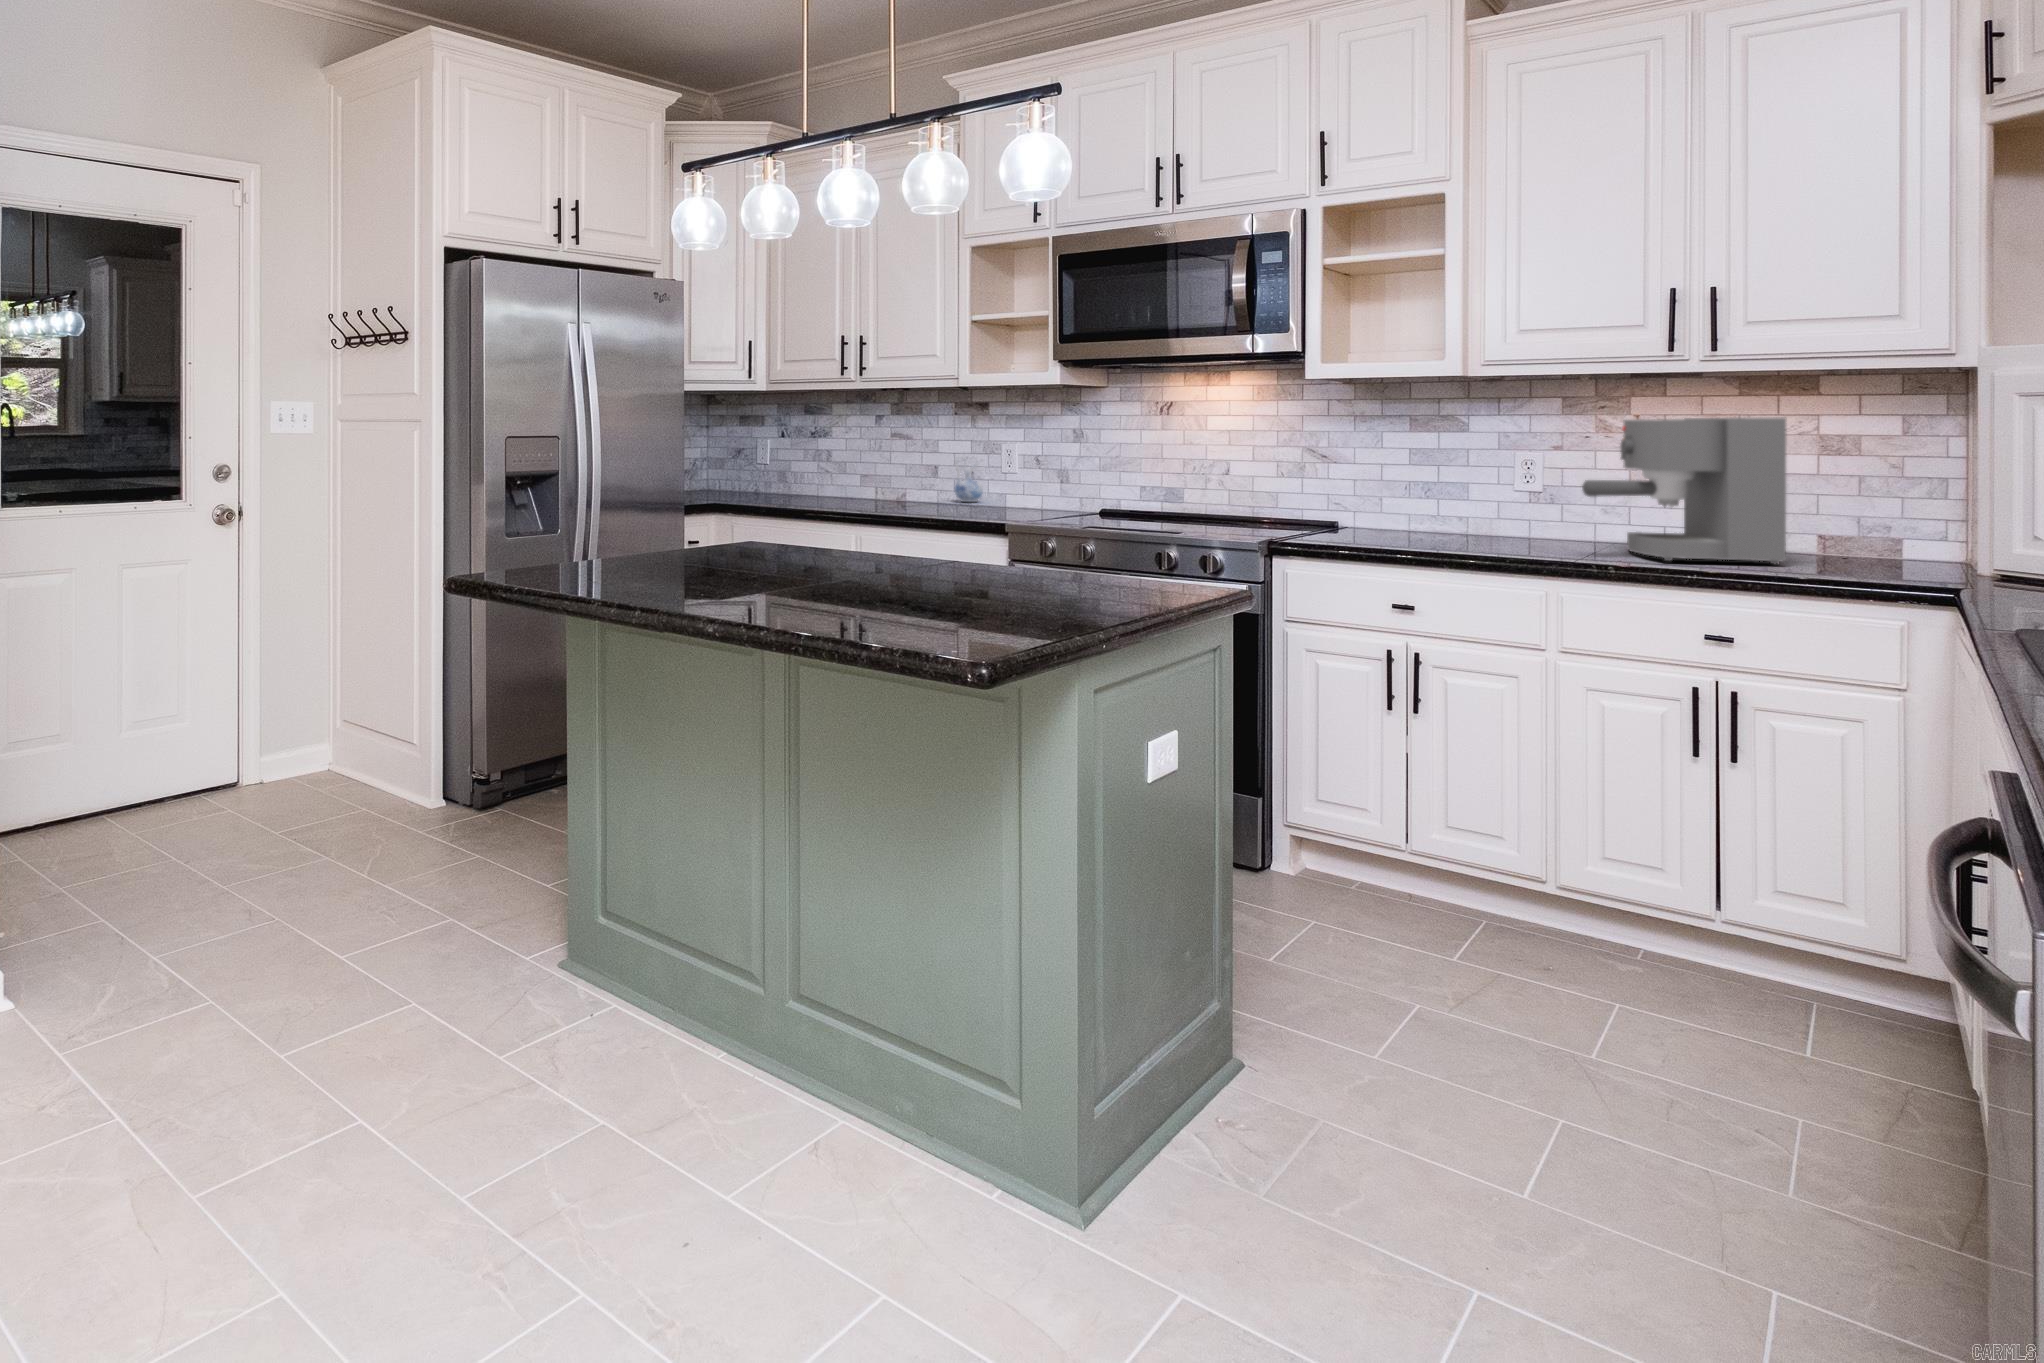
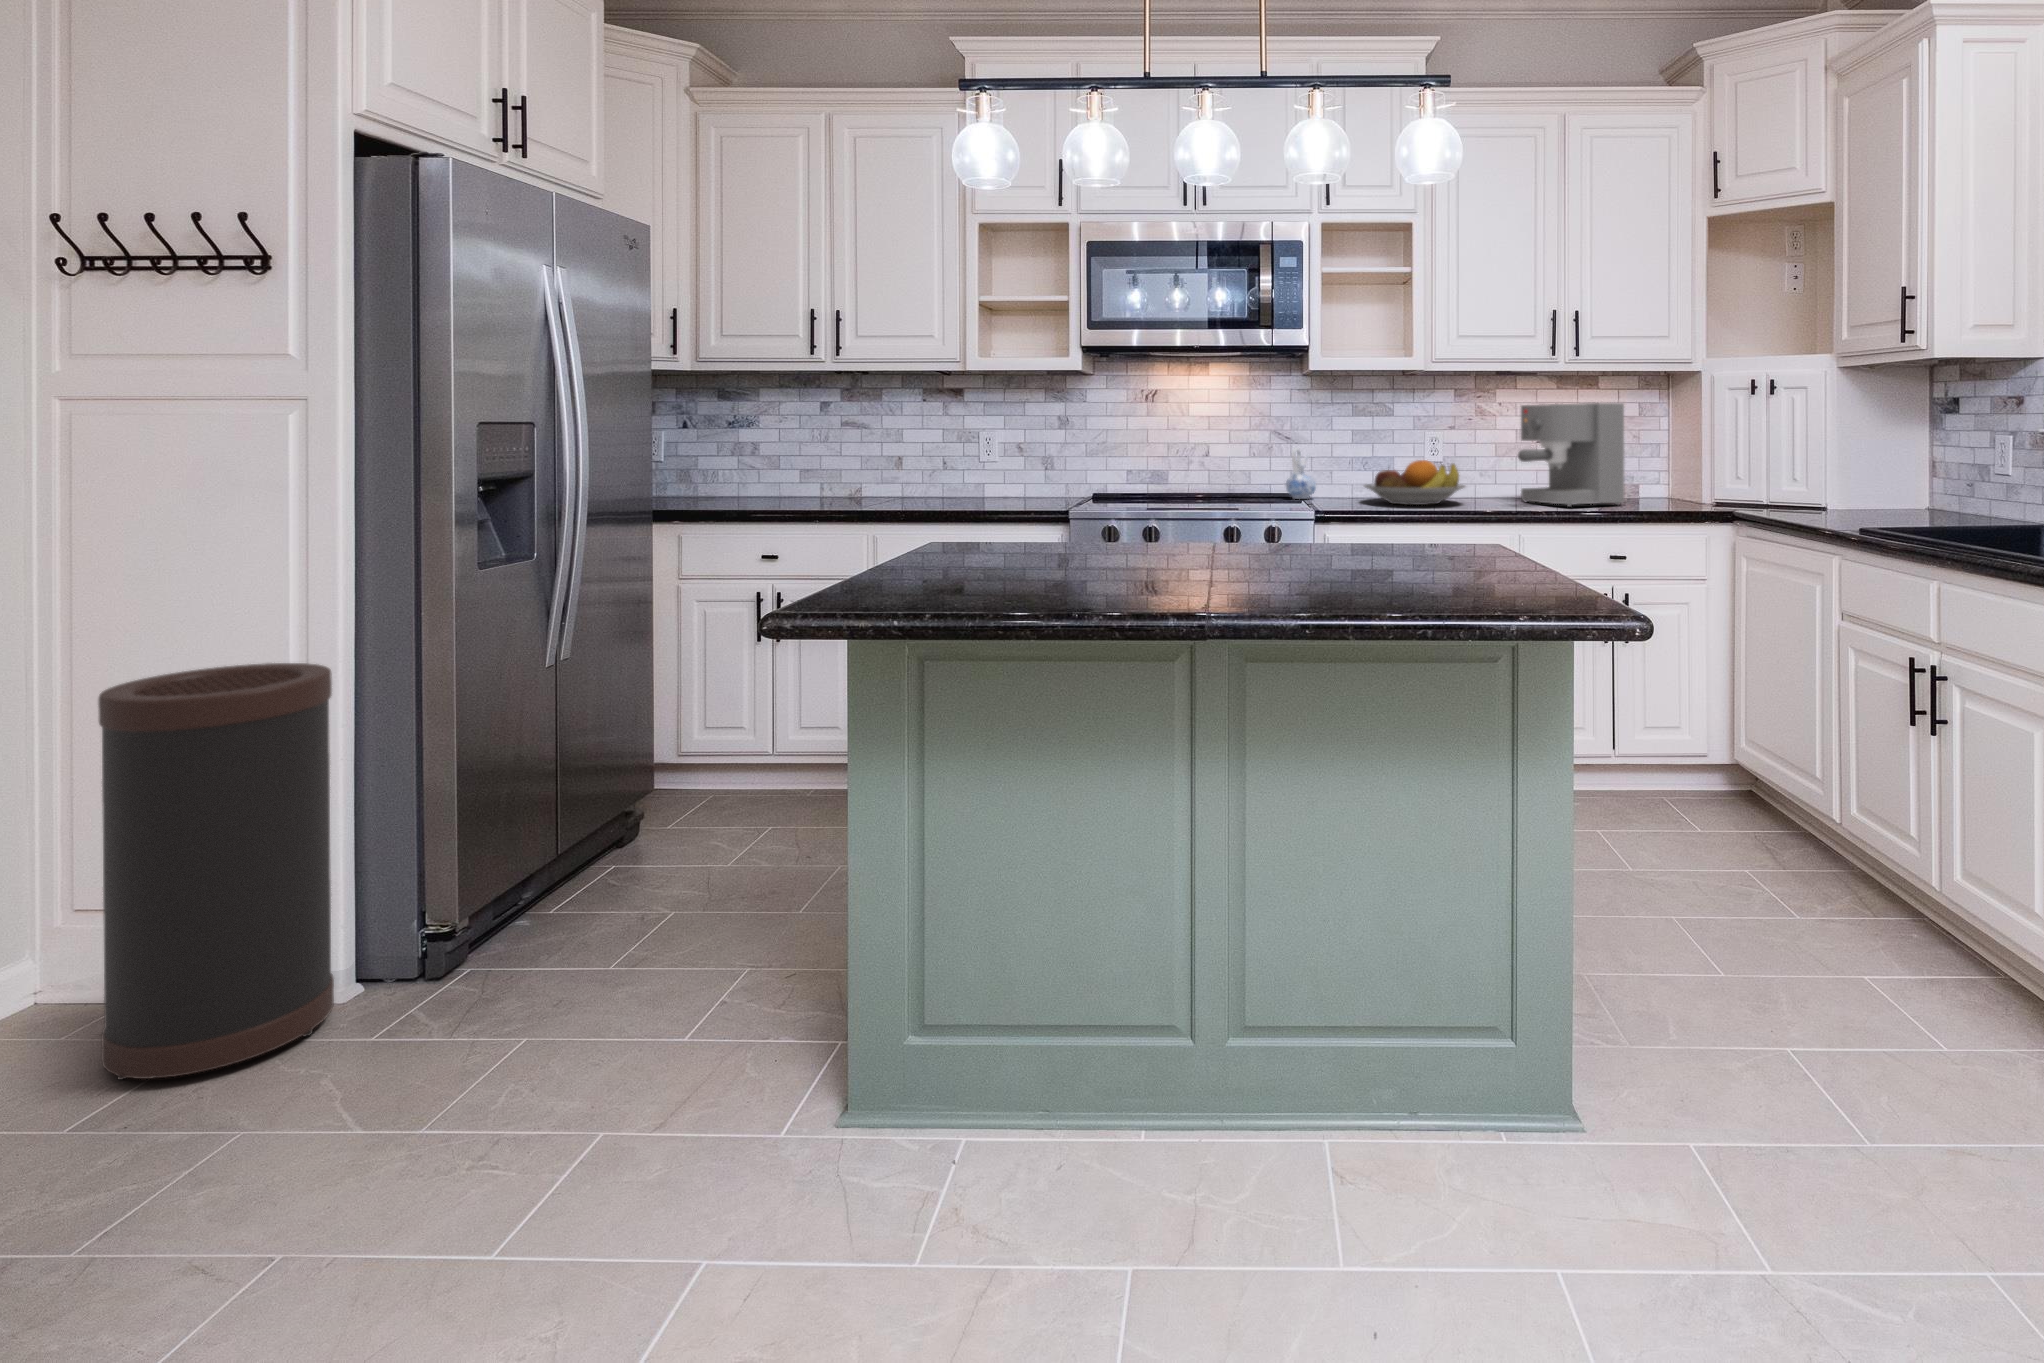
ceramic pitcher: present [955,457,983,502] -> present [1286,448,1316,499]
fruit bowl: none [1375,489,1524,545] -> present [1364,460,1465,505]
trash can: none [307,588,419,825] -> present [98,663,334,1080]

